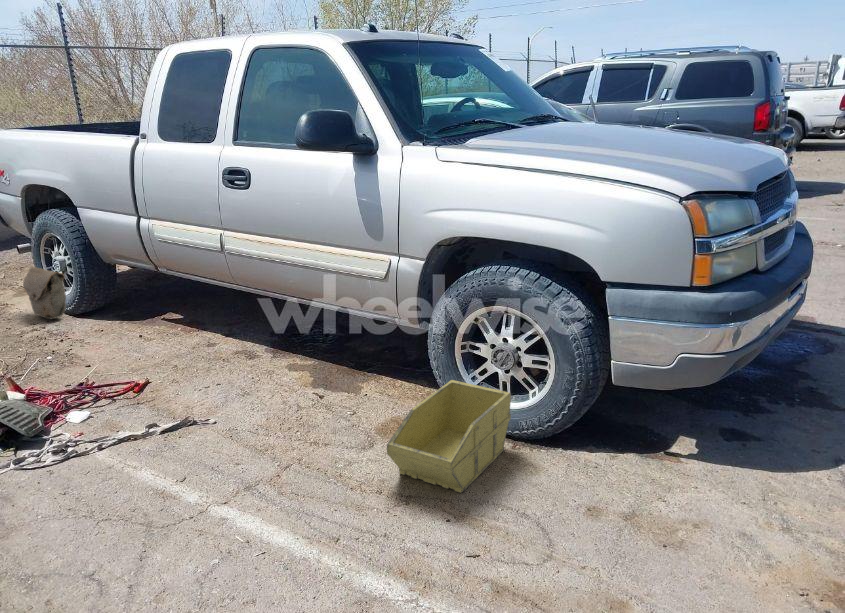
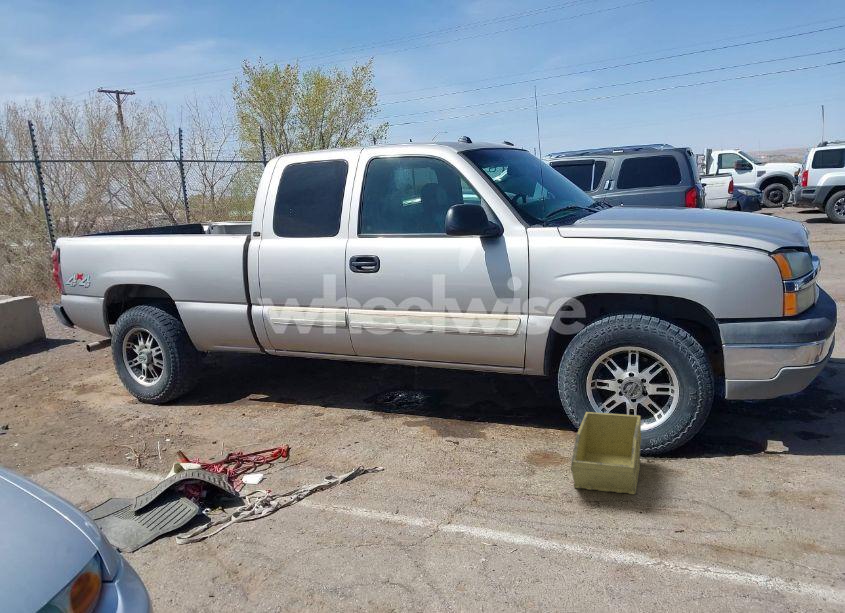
bag: present [23,267,66,319] -> none [110,361,155,409]

